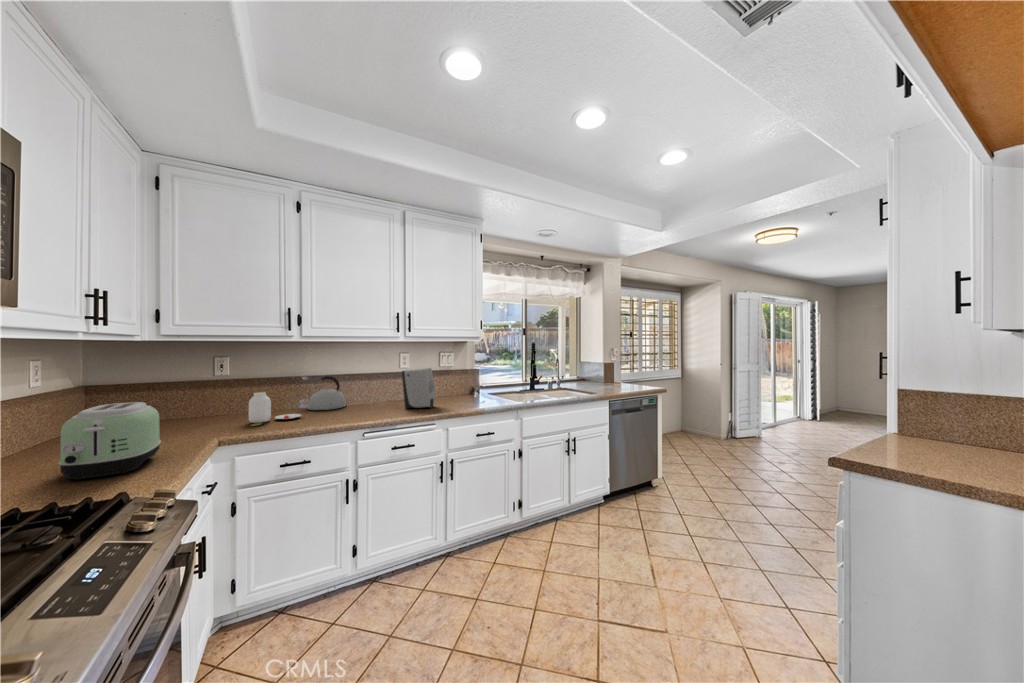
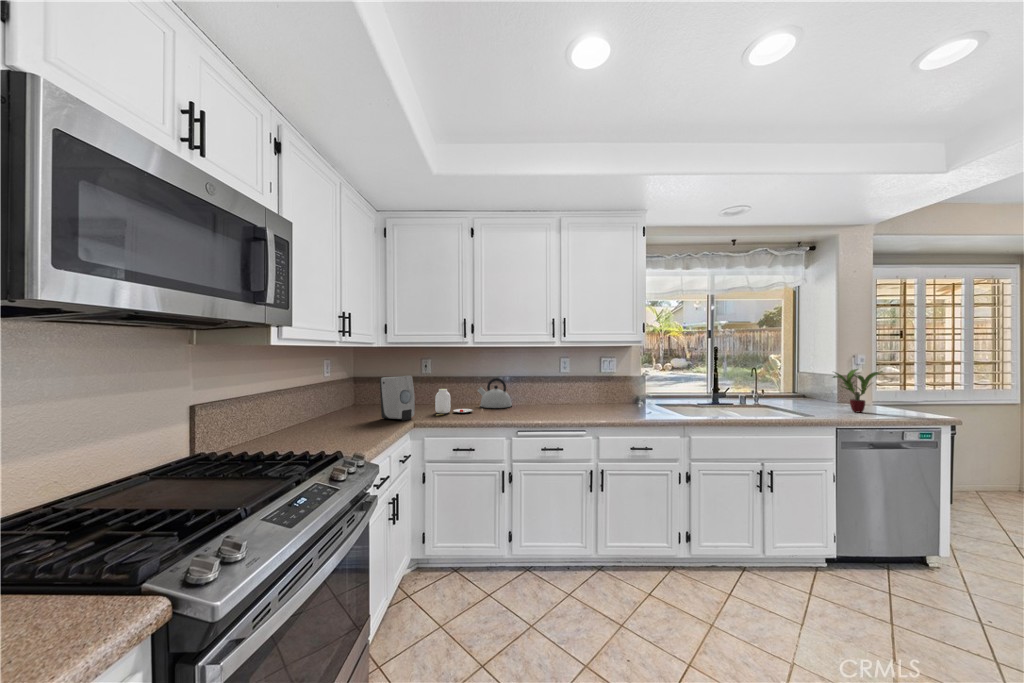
potted plant: none [605,357,635,389] -> present [833,369,883,413]
soap dispenser: present [402,368,435,408] -> present [380,376,415,421]
toaster: present [58,402,161,480] -> none [326,389,377,437]

